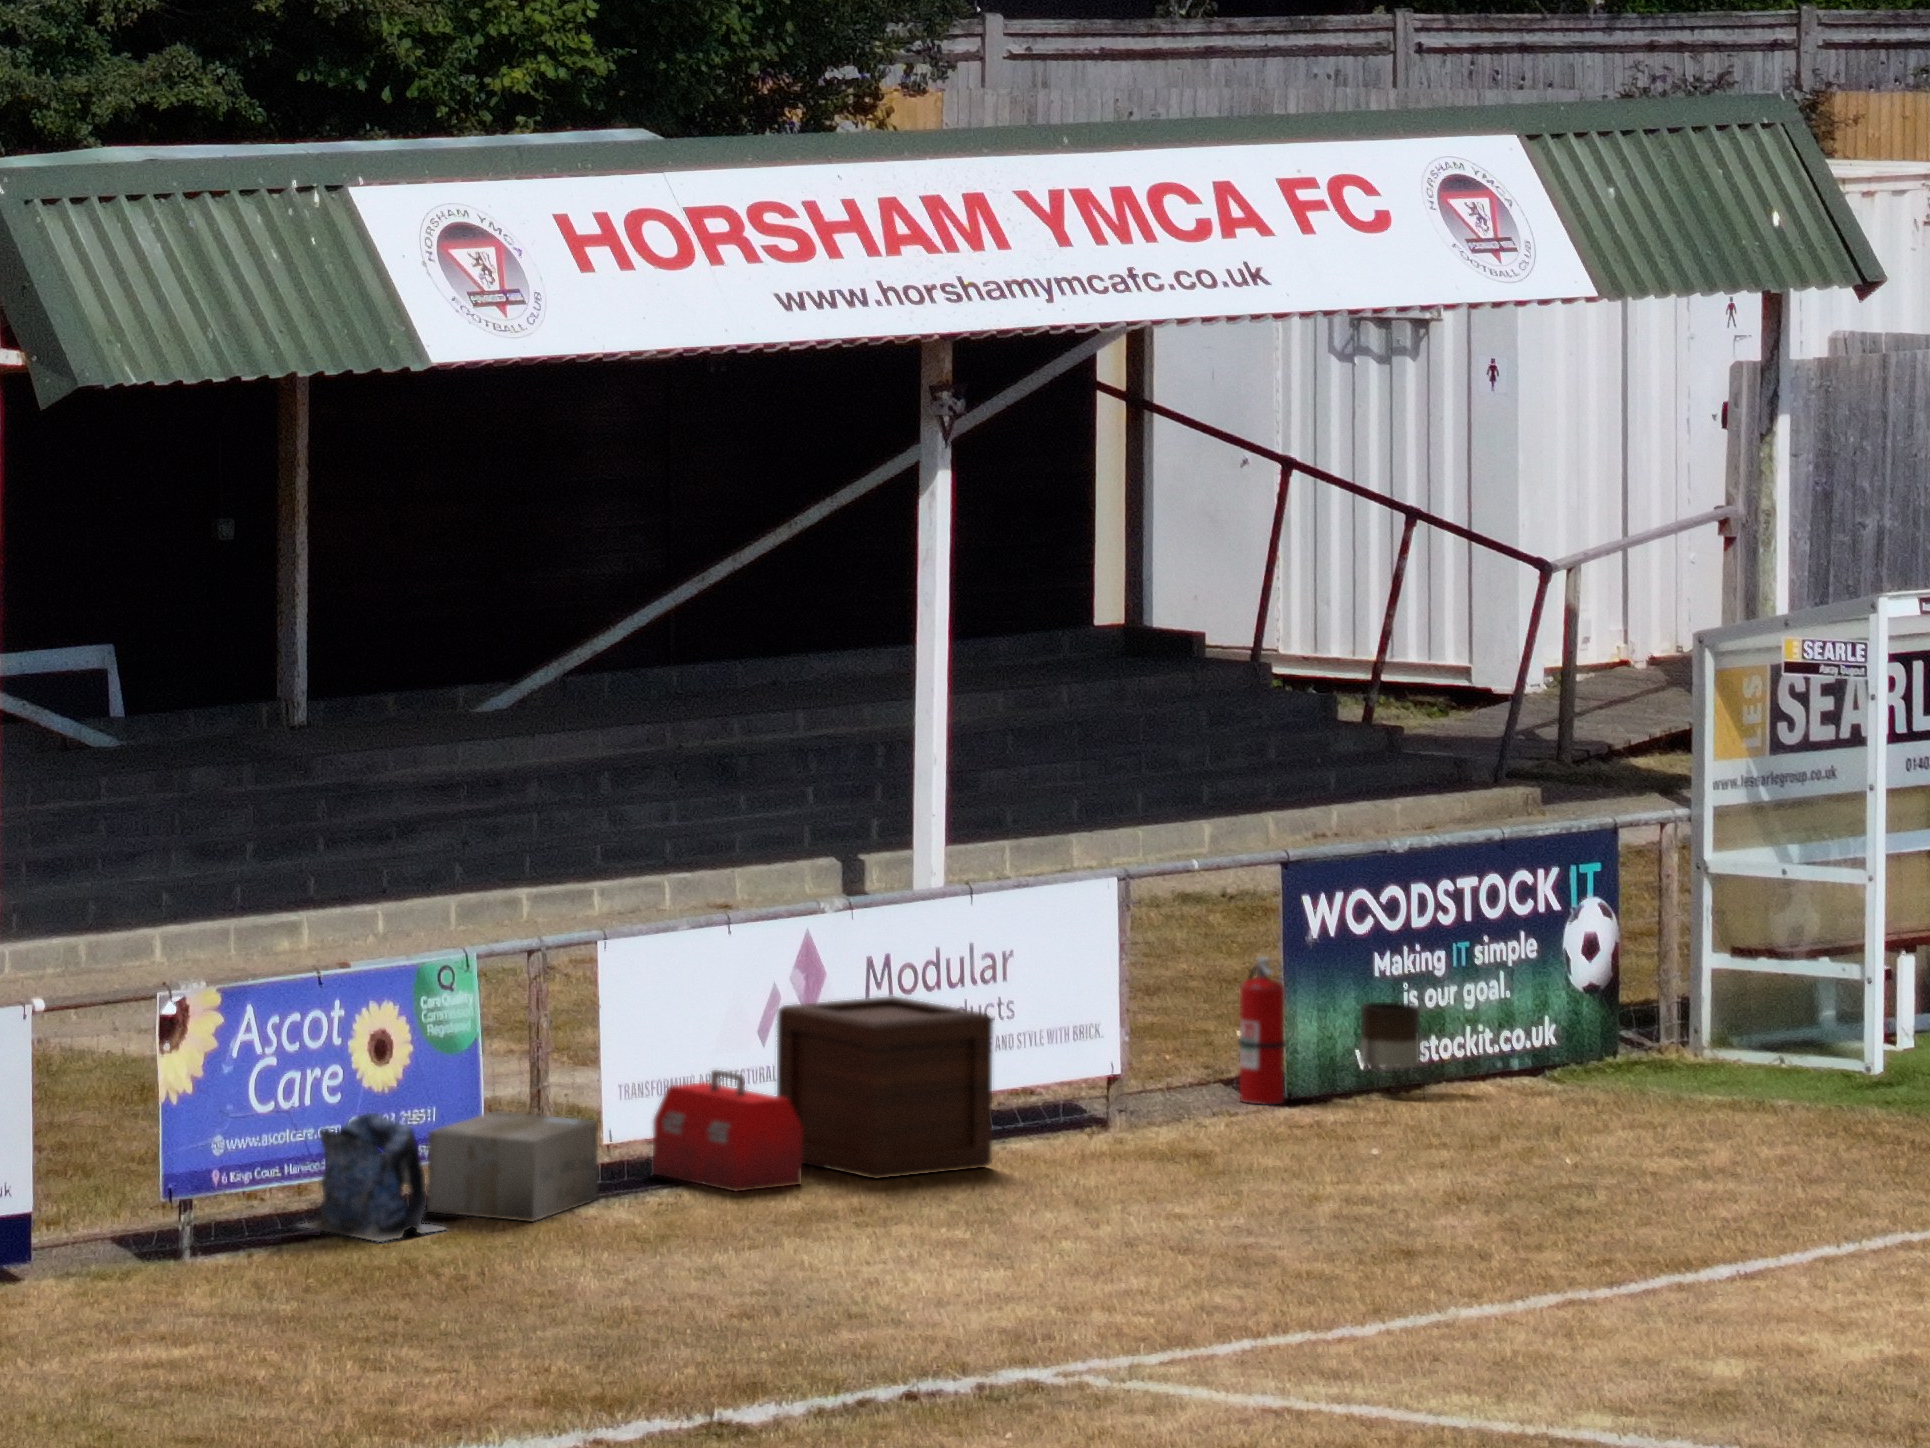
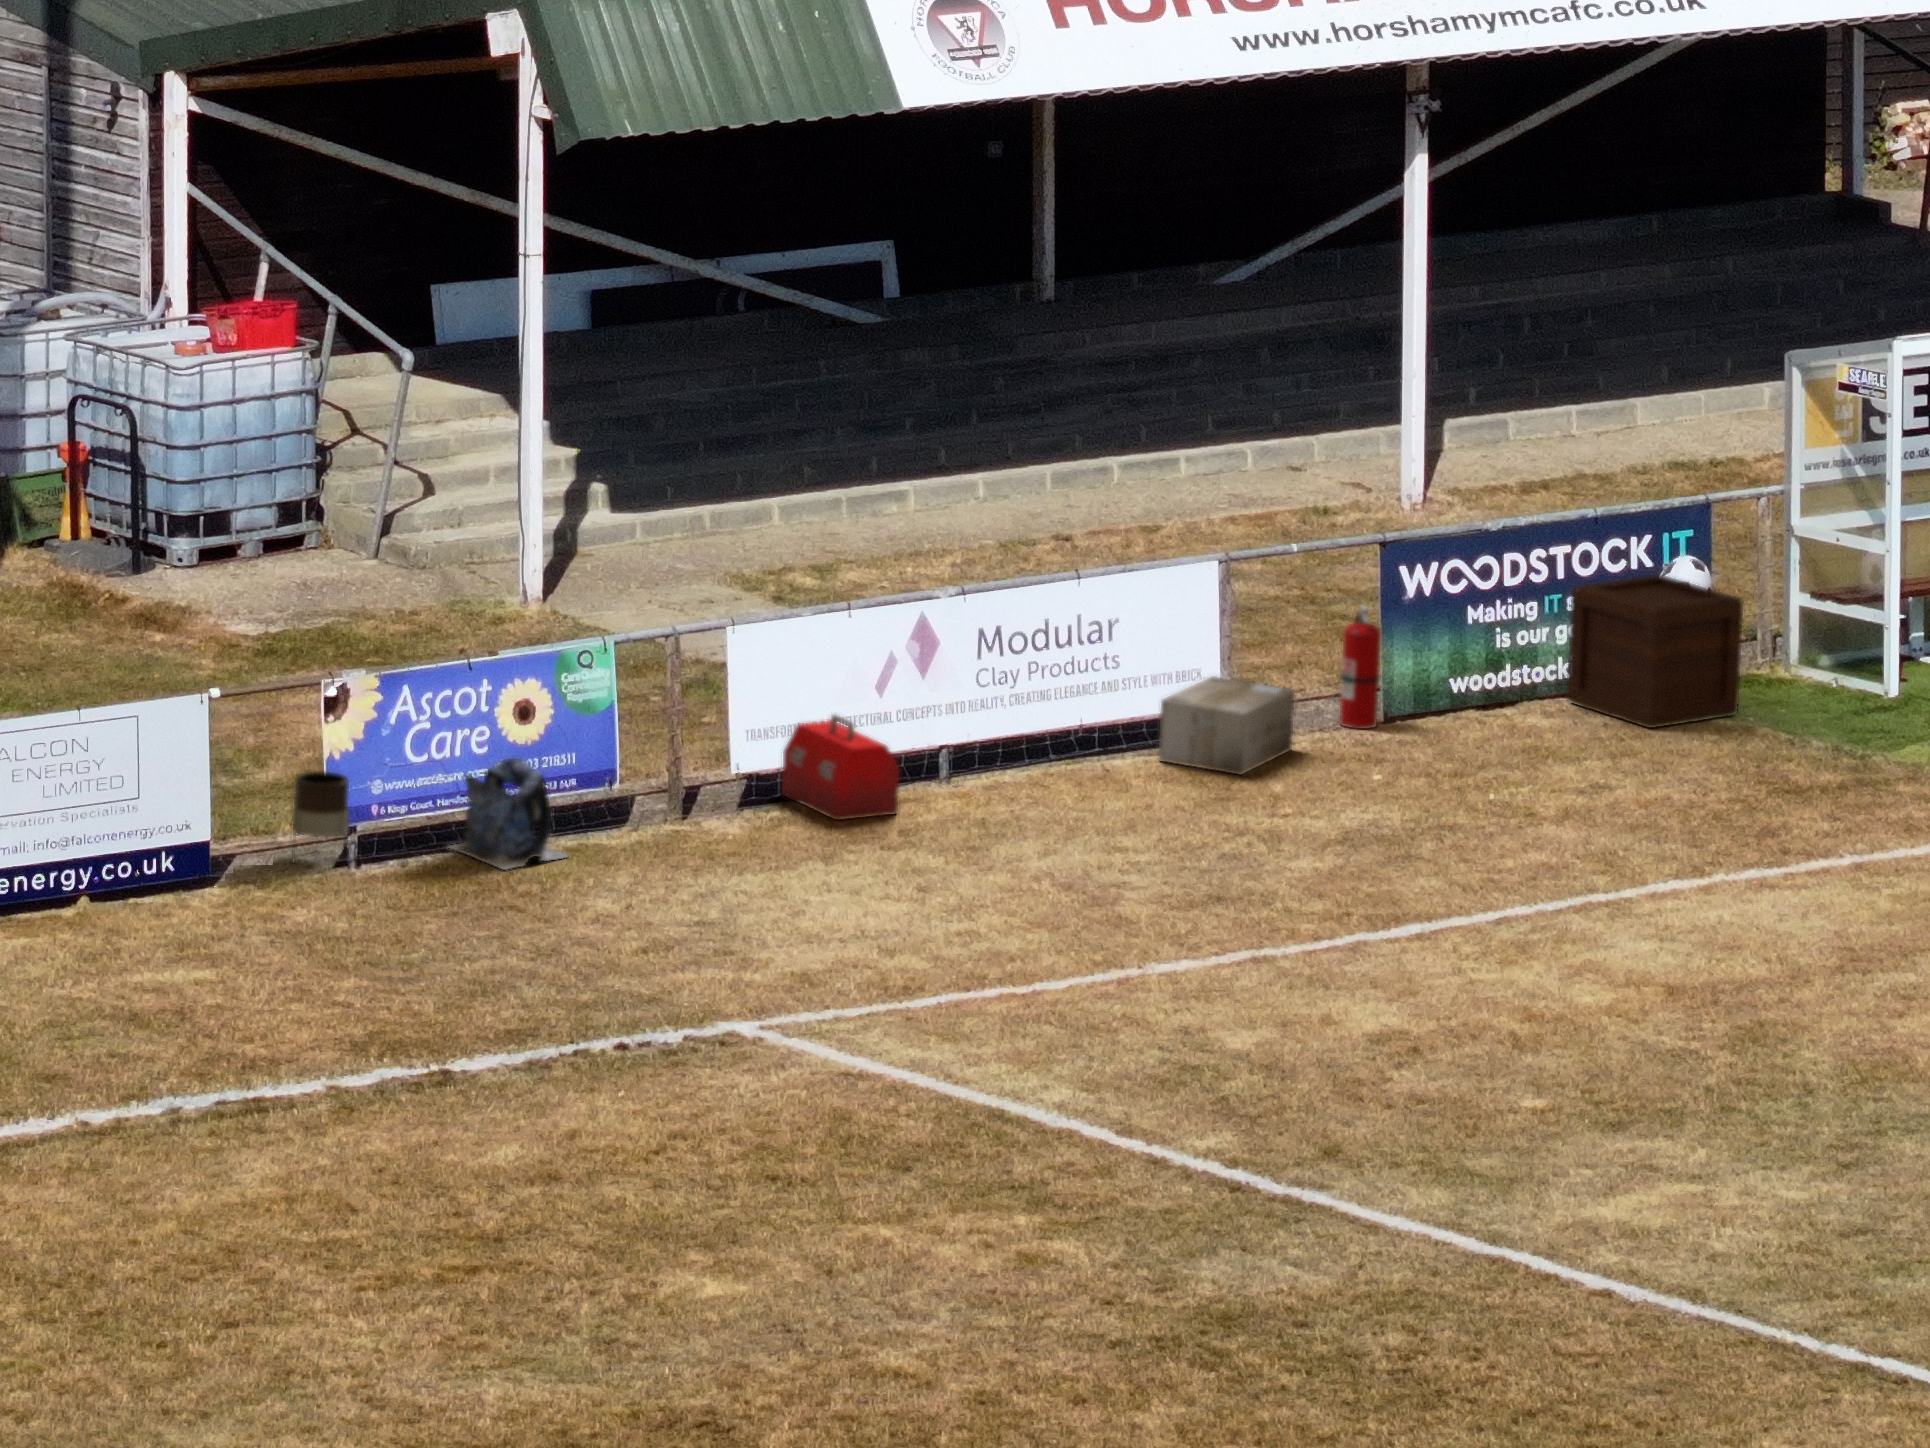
wooden crate: present [777,996,993,1179] -> present [1567,574,1743,728]
planter: present [1360,1002,1424,1083] -> present [292,771,350,852]
cardboard box: present [426,1111,598,1222] -> present [1159,676,1294,774]

